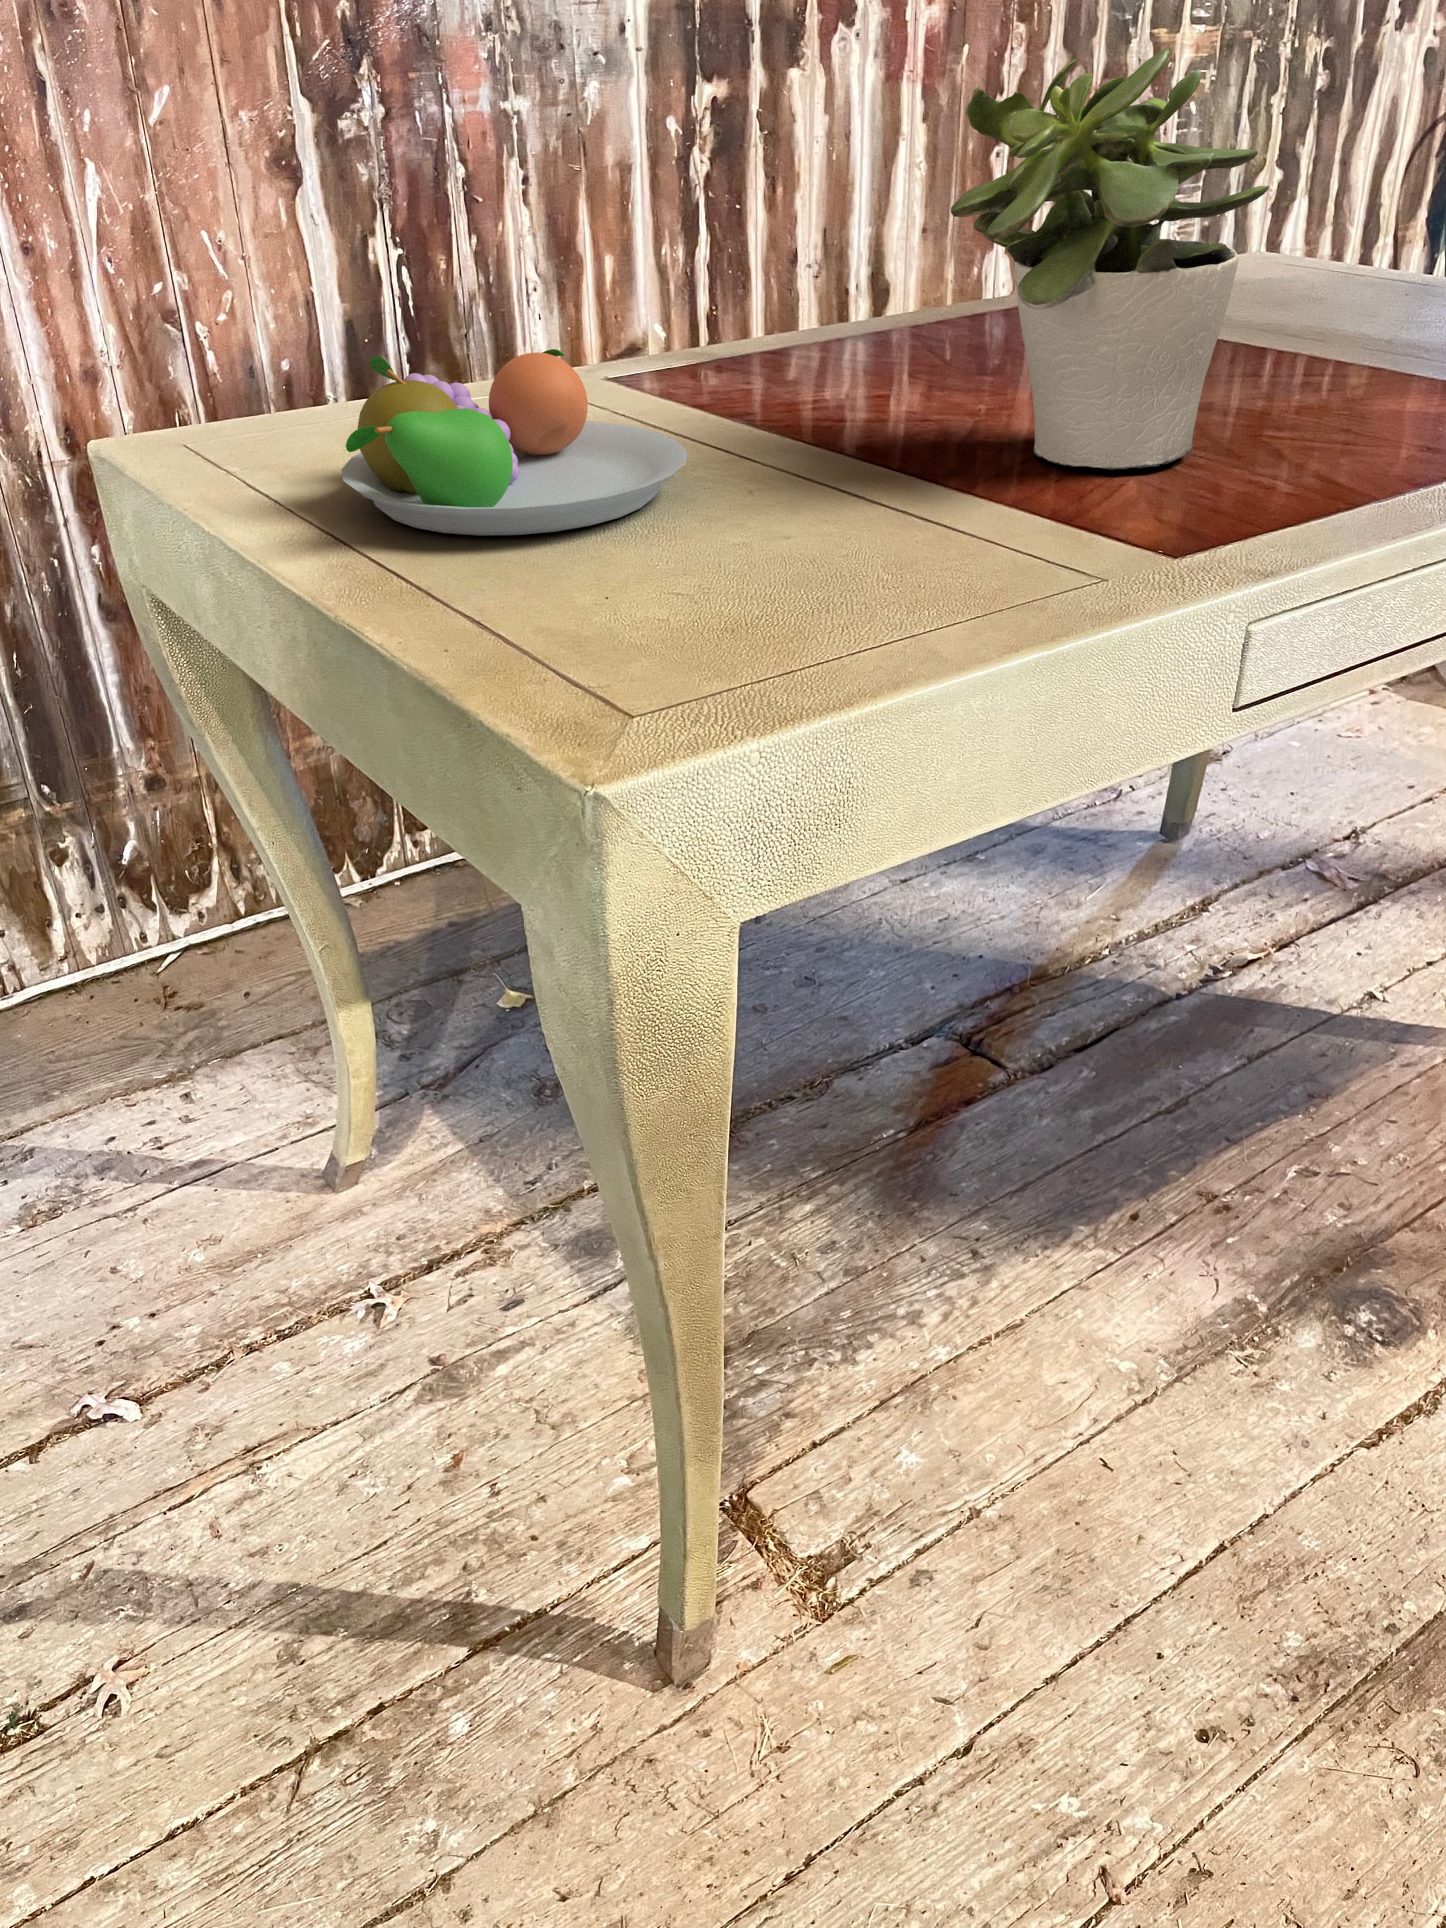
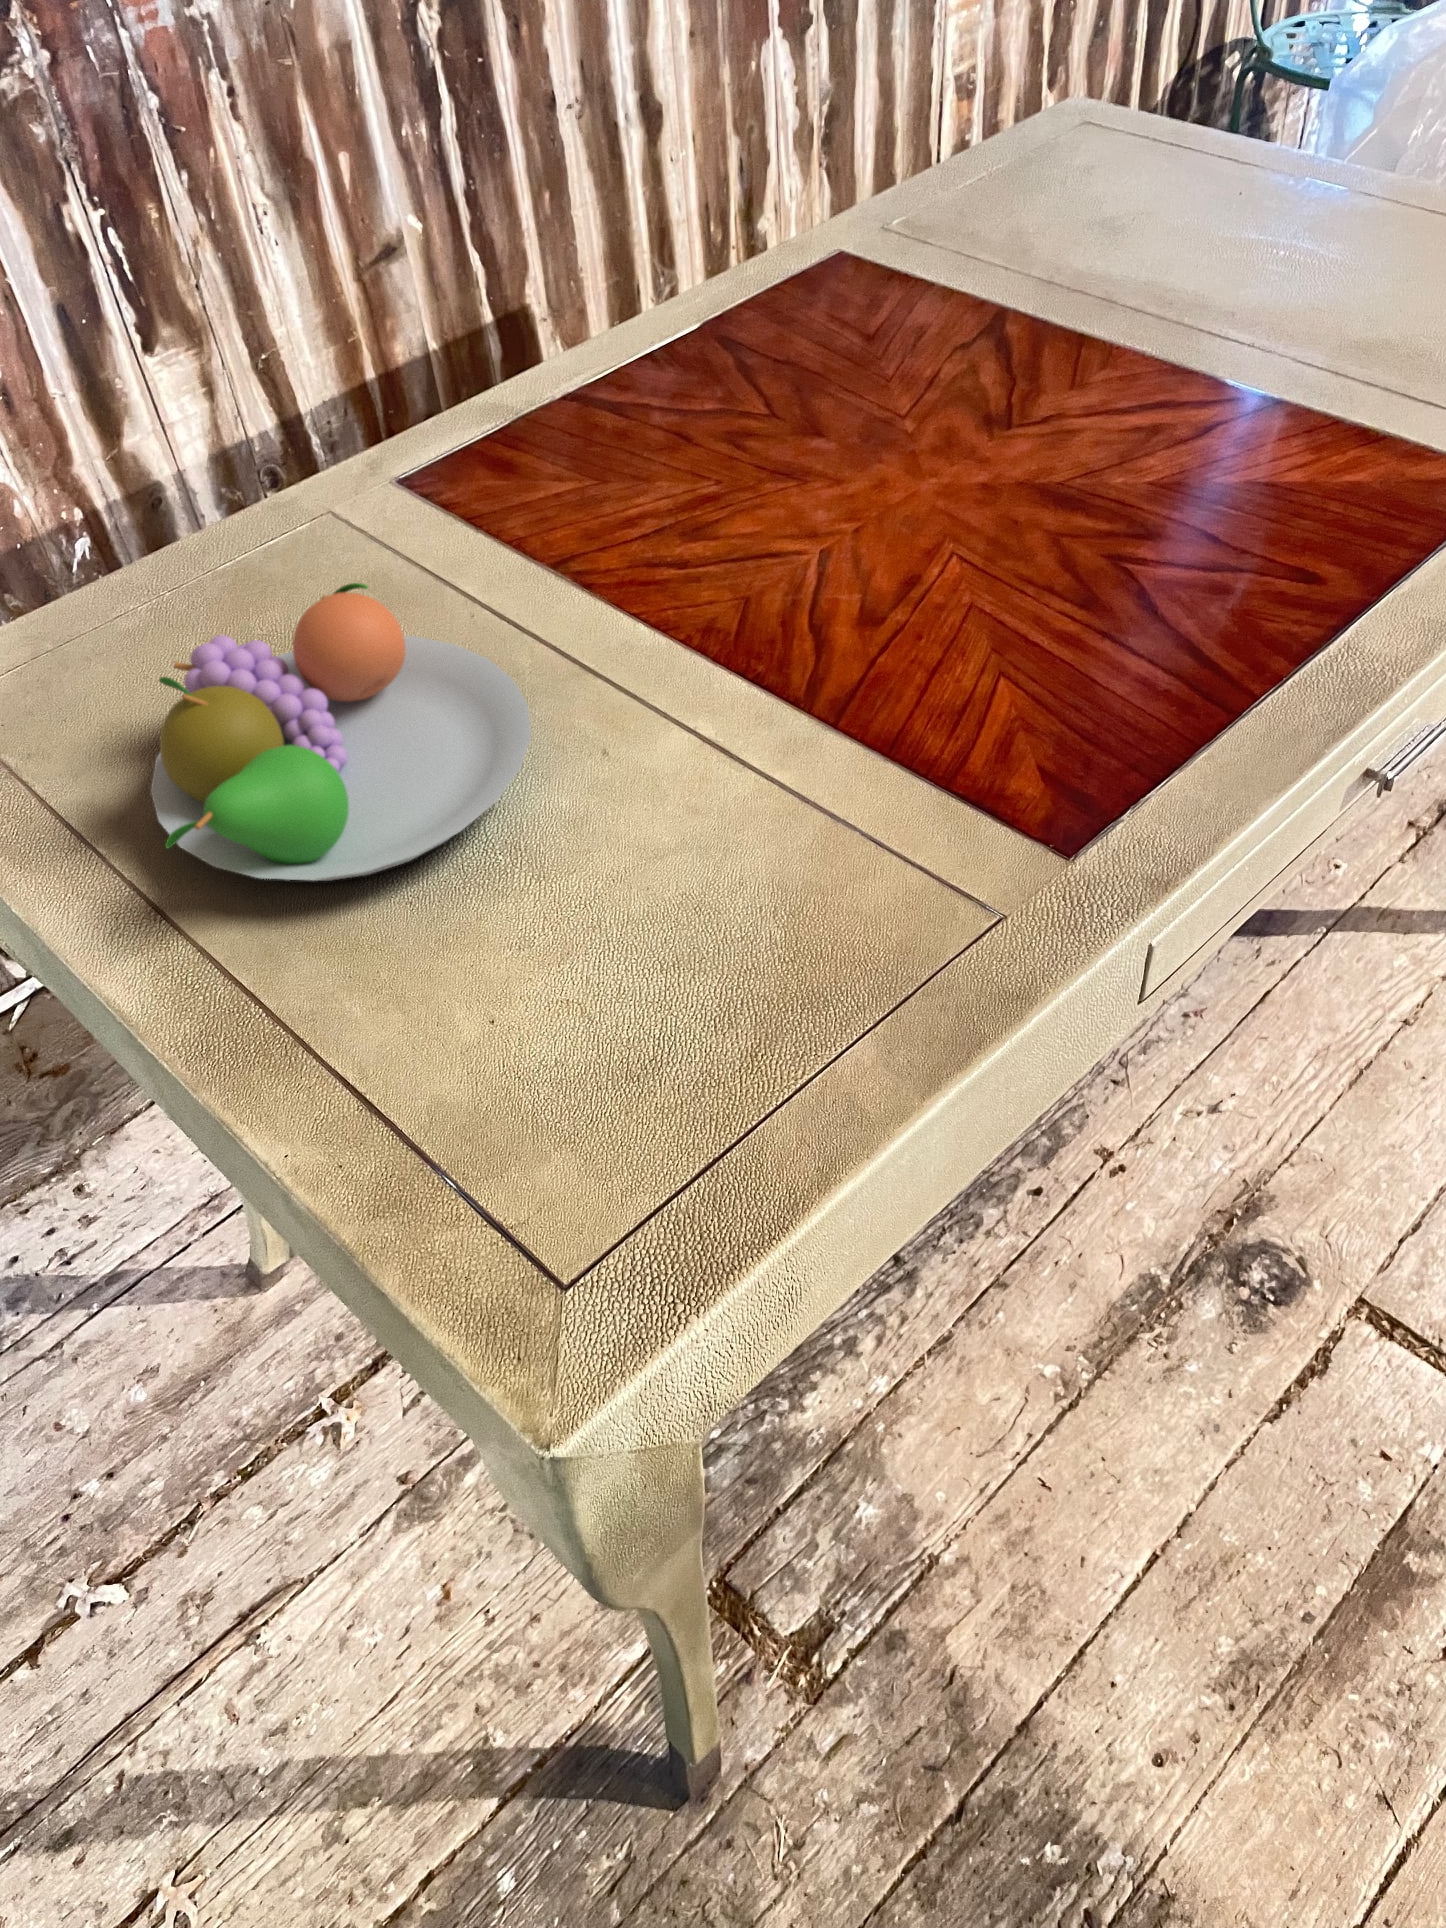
potted plant: present [951,48,1269,470] -> none [774,194,1128,656]

